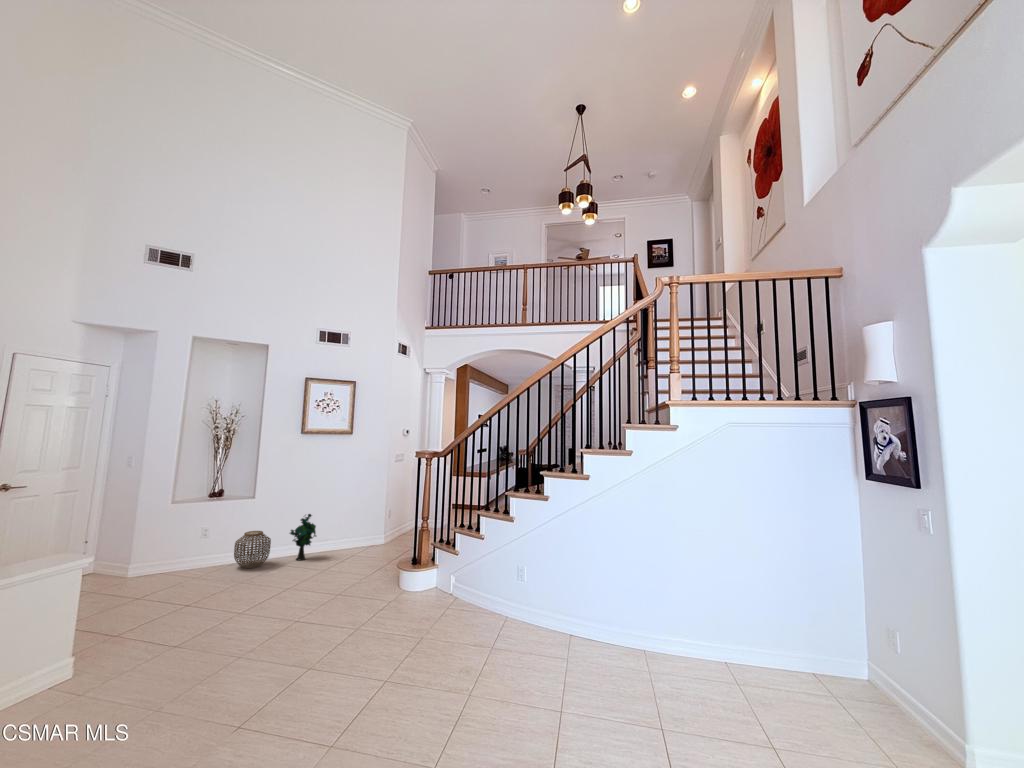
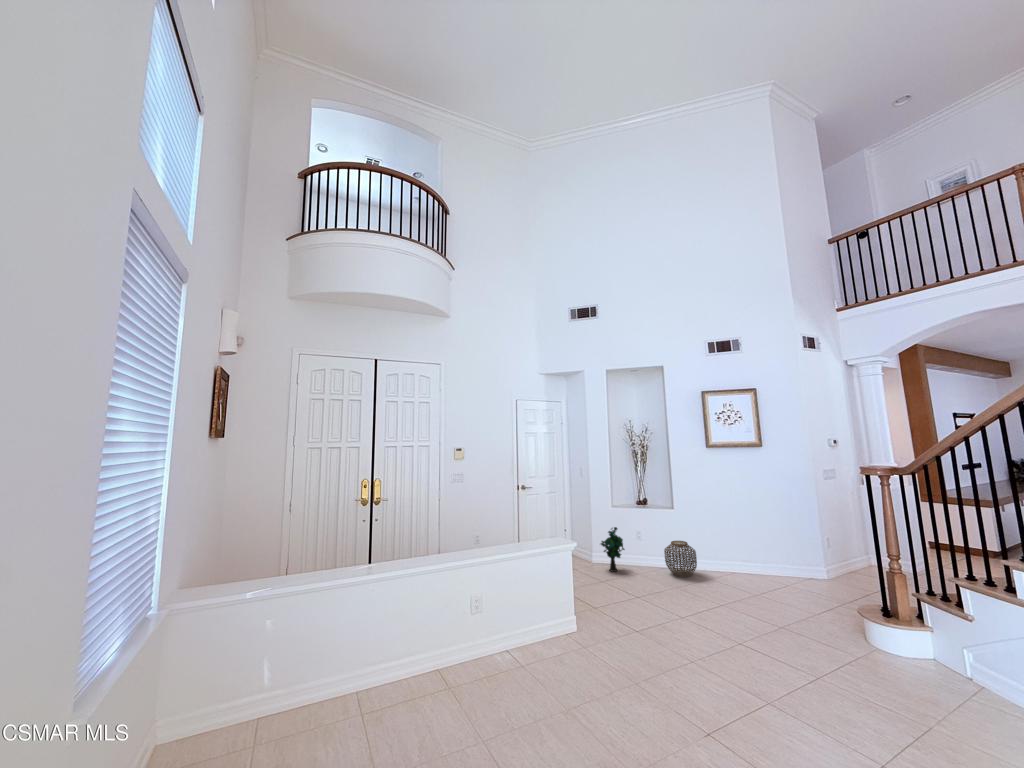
decorative plant: present [290,514,316,560] -> present [601,527,625,572]

